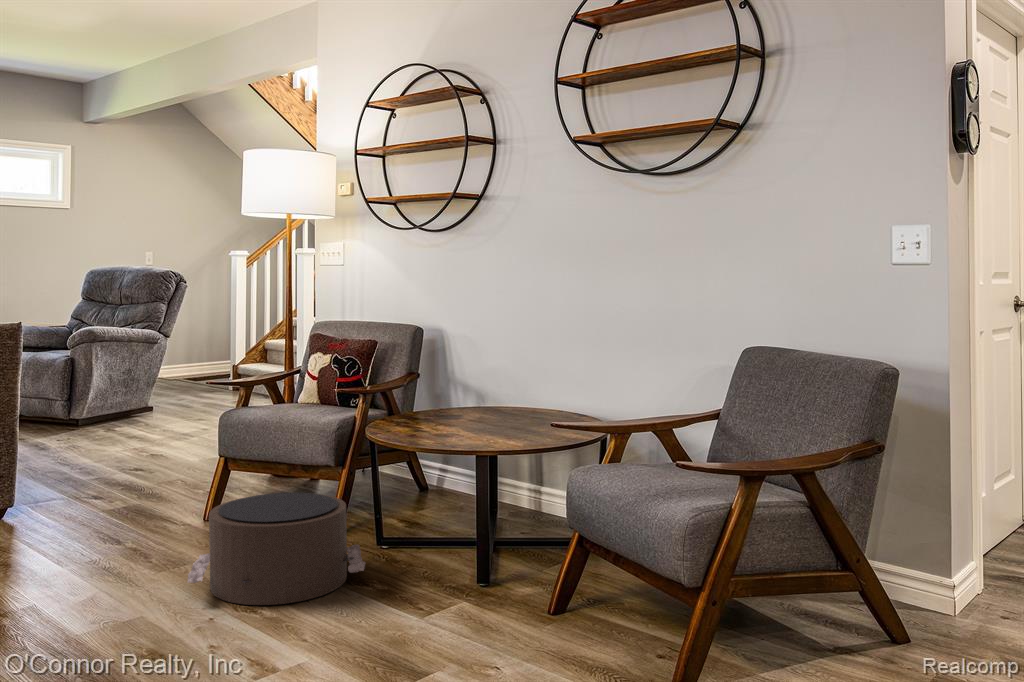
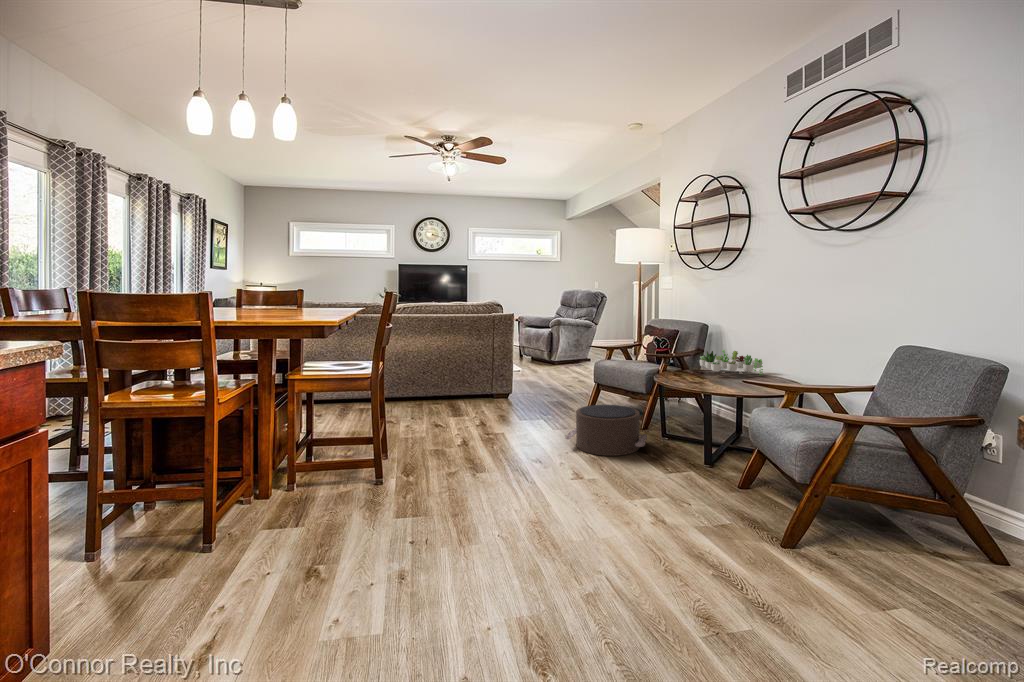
succulent plant: none [430,368,535,414] -> present [700,350,763,376]

